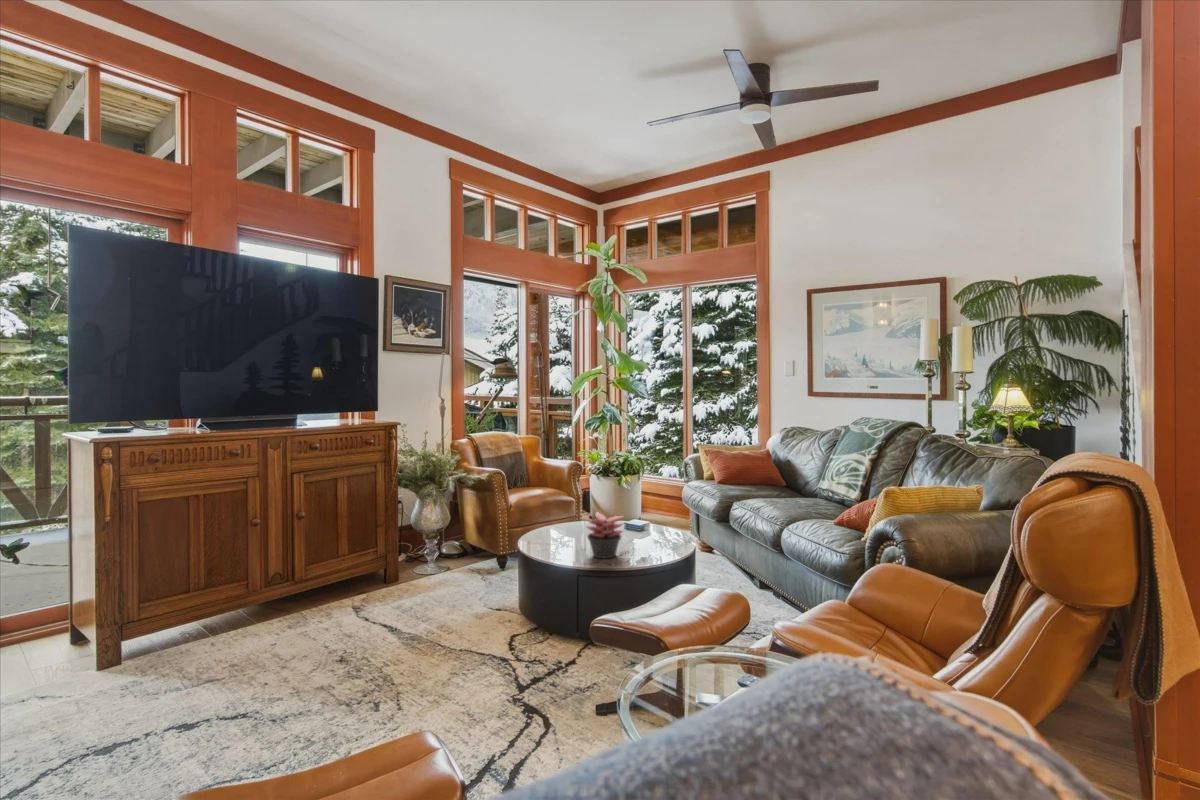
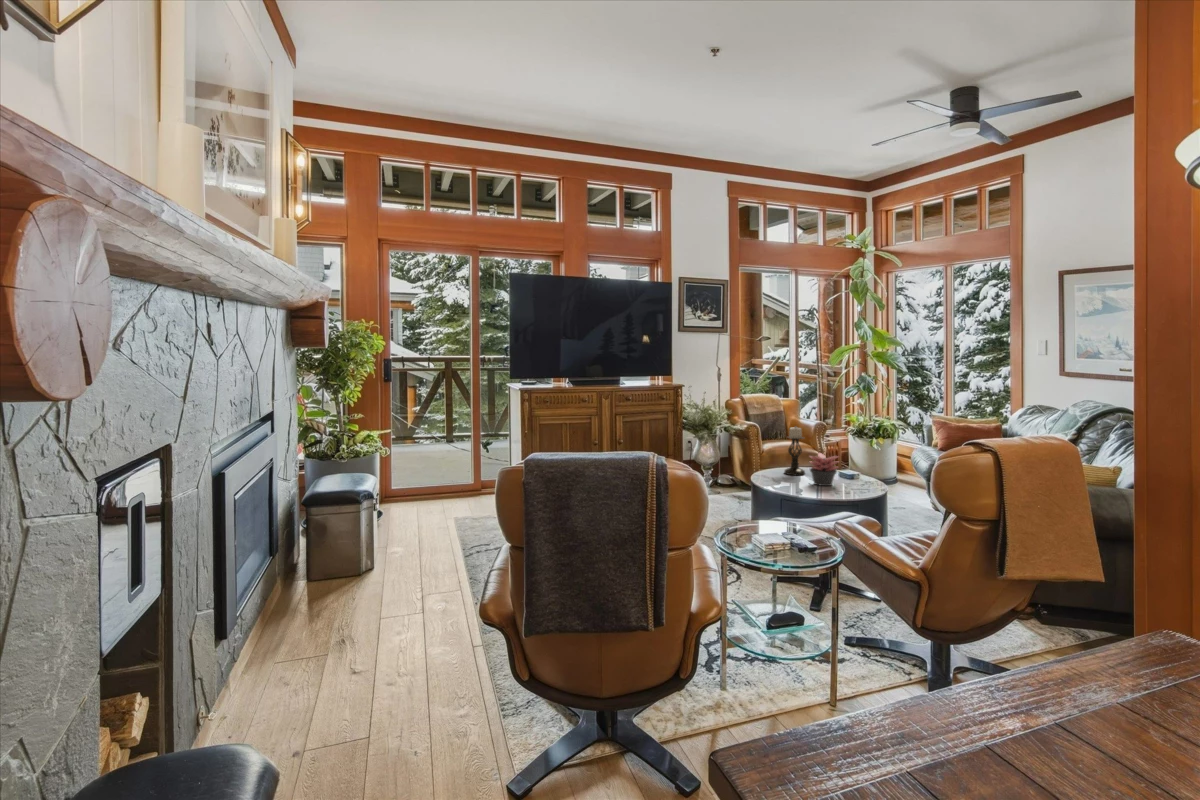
candle holder: none [547,477,574,544] -> present [784,427,805,475]

